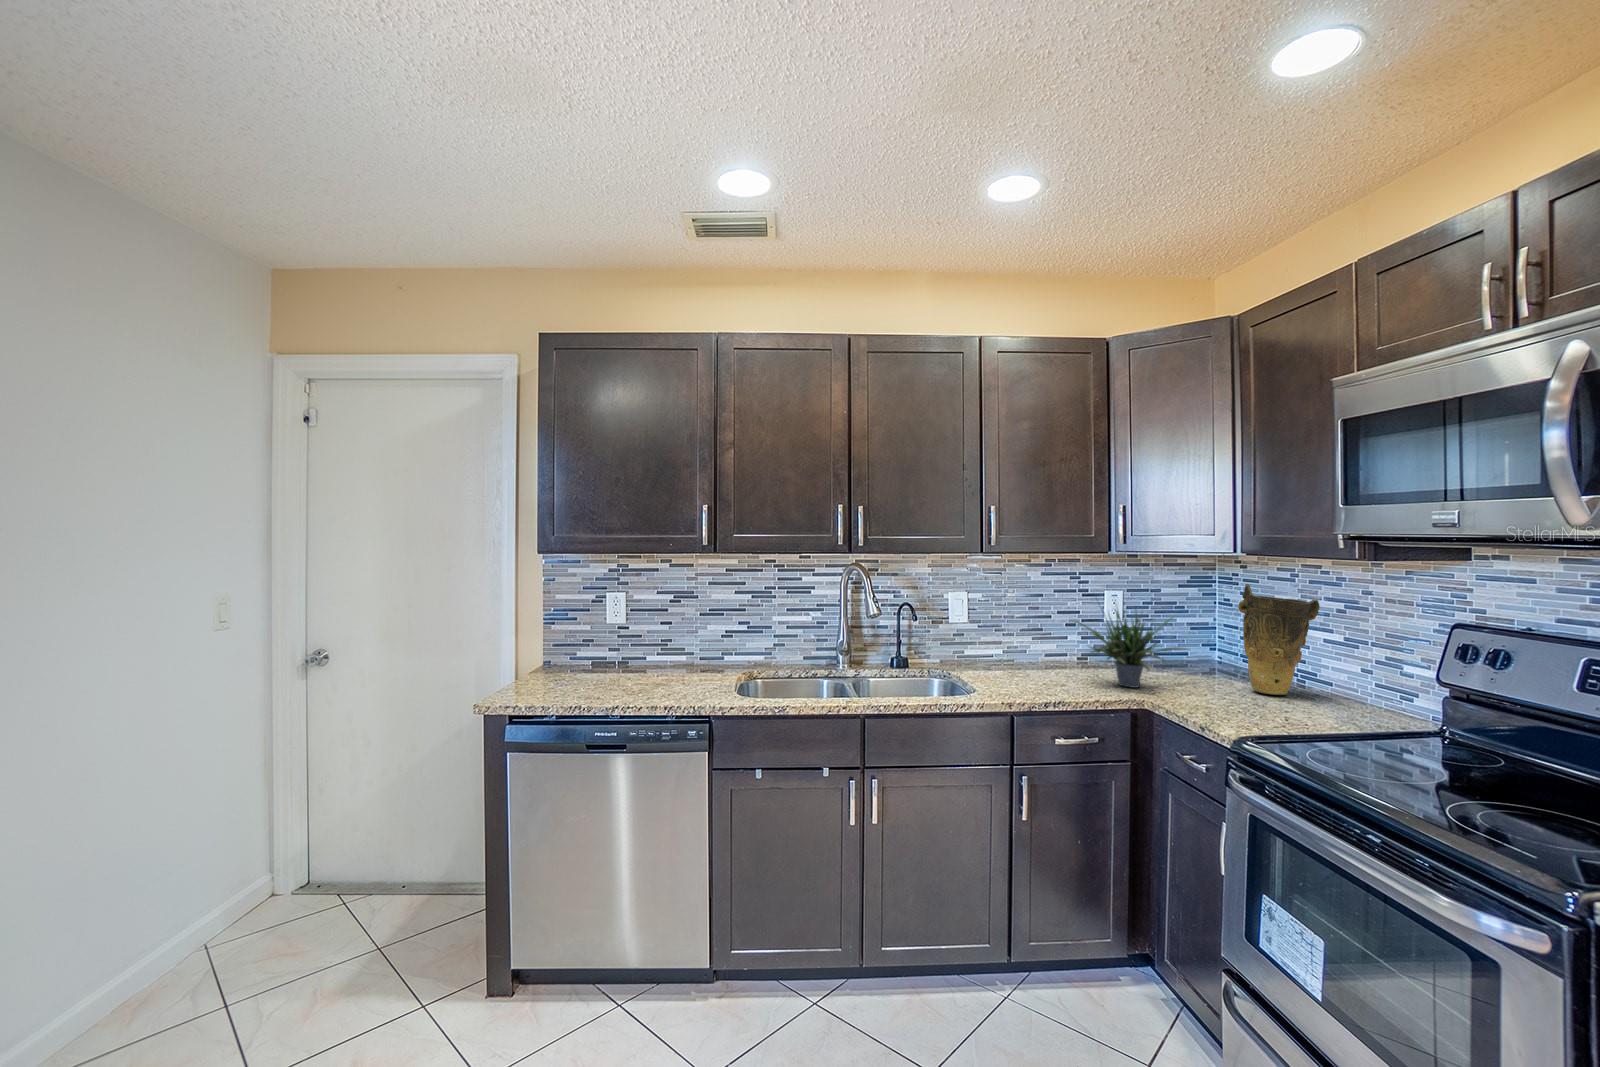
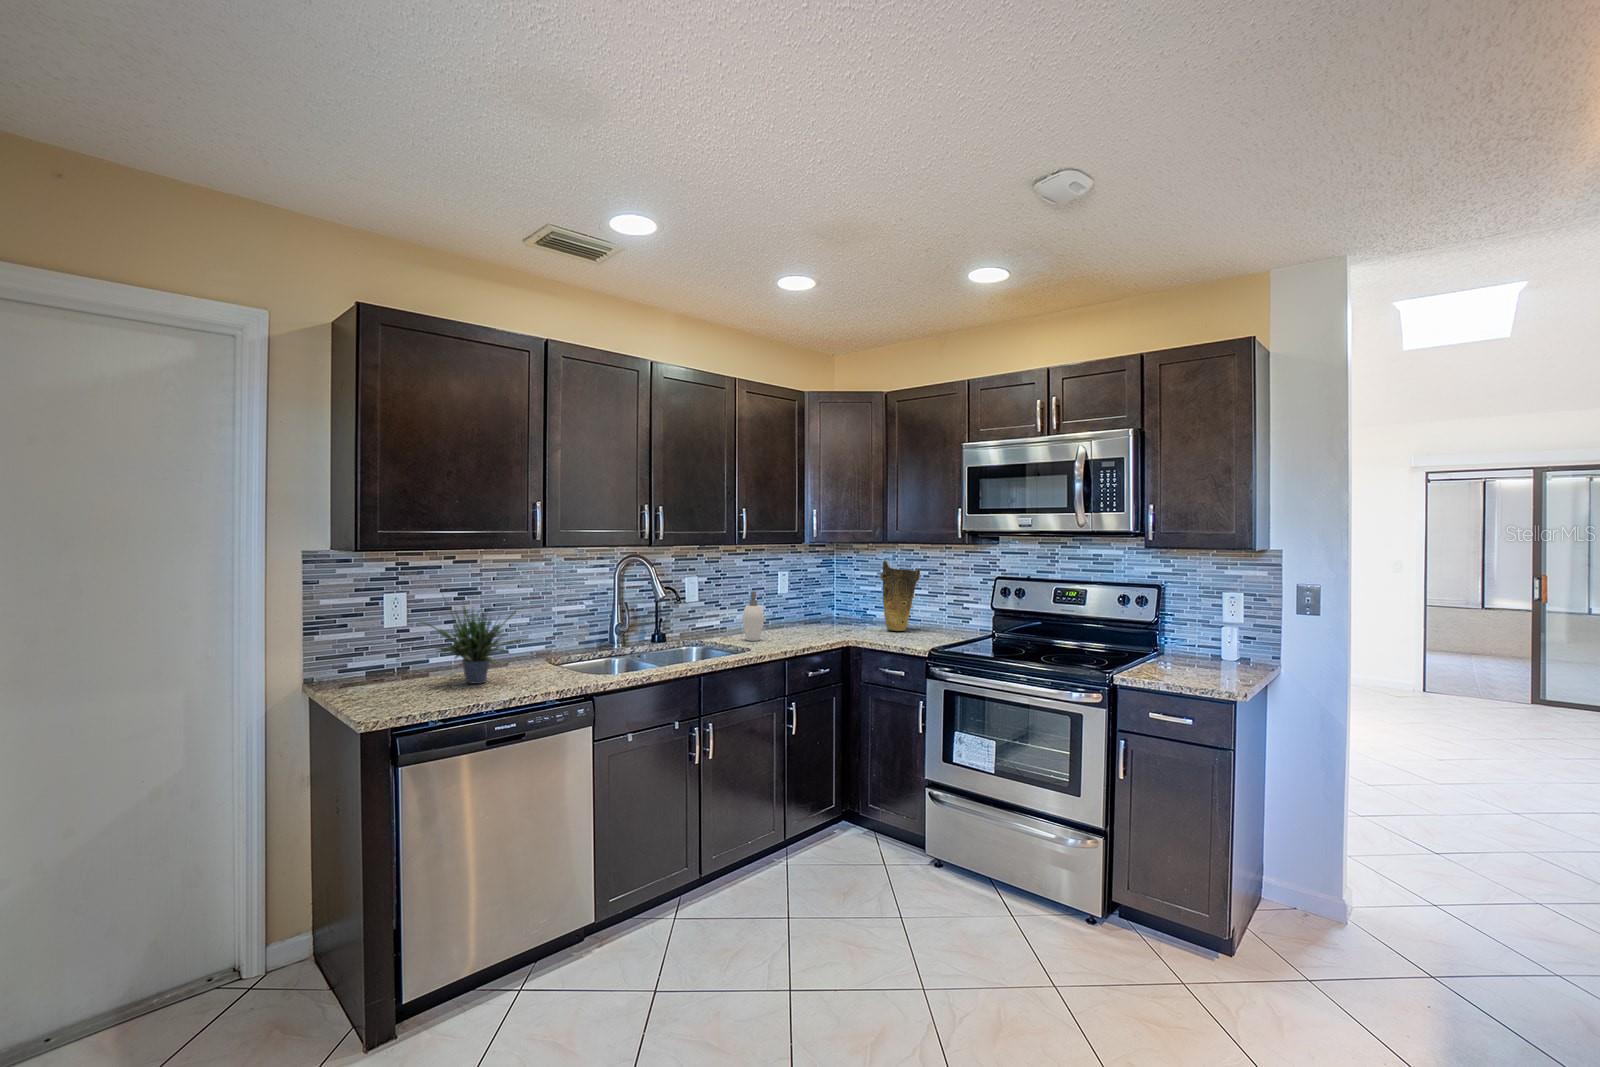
potted plant: present [1076,610,1187,688] -> present [420,606,530,684]
soap dispenser: none [1001,615,1030,679] -> present [742,591,768,641]

